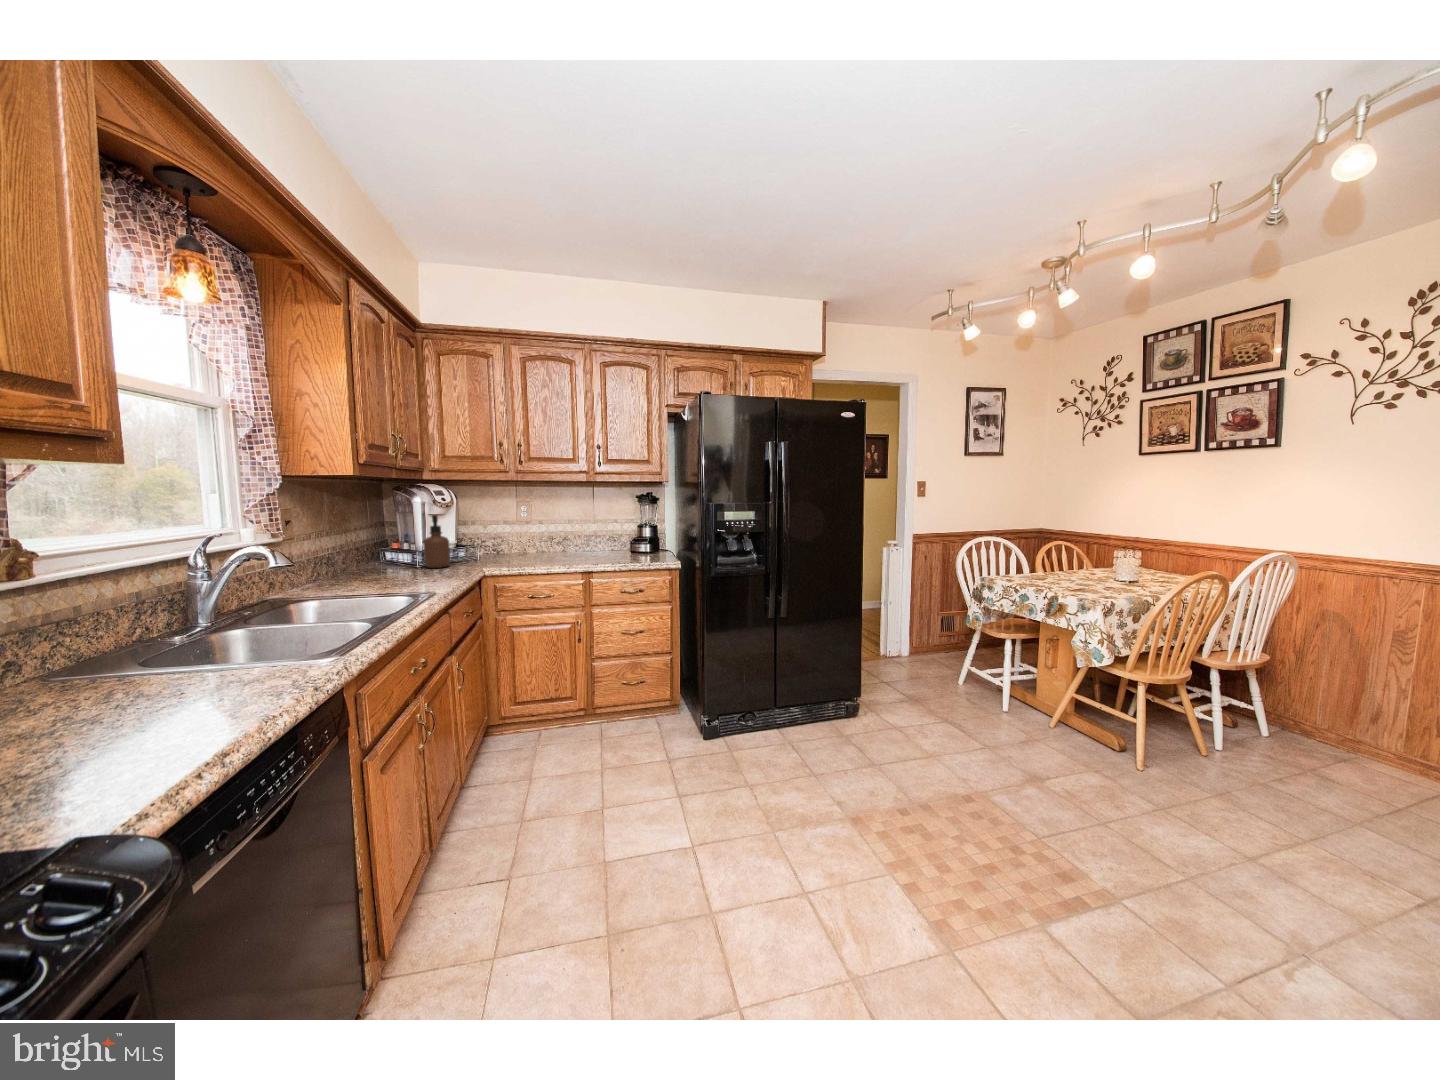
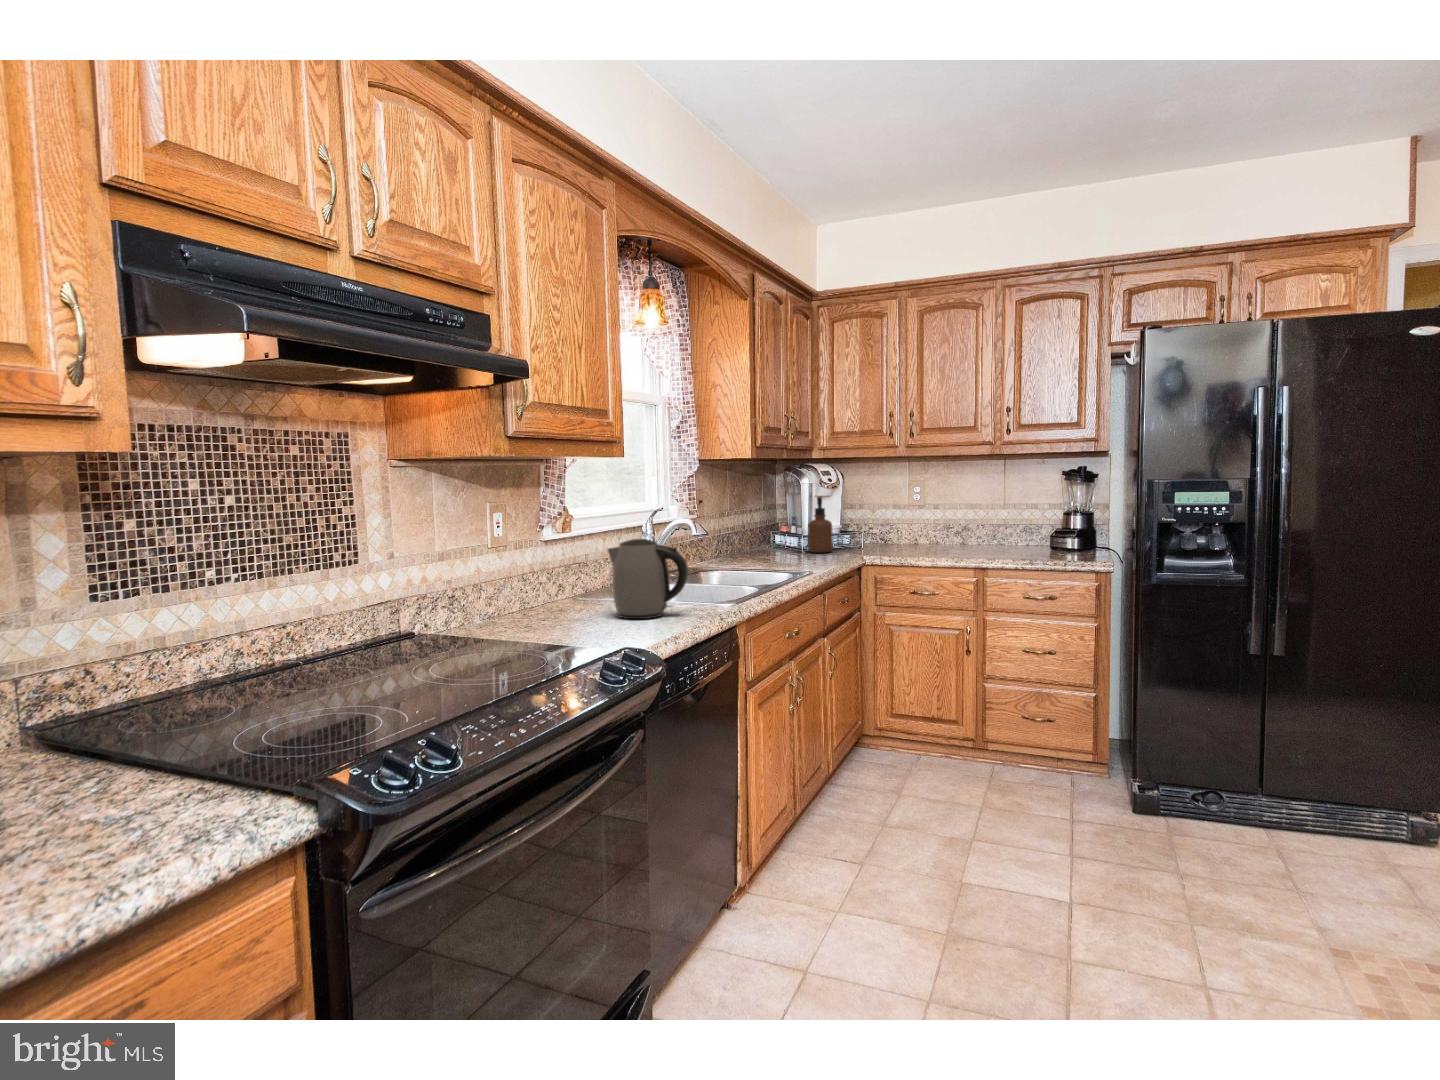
kettle: none [86,587,260,714] -> present [607,539,688,619]

